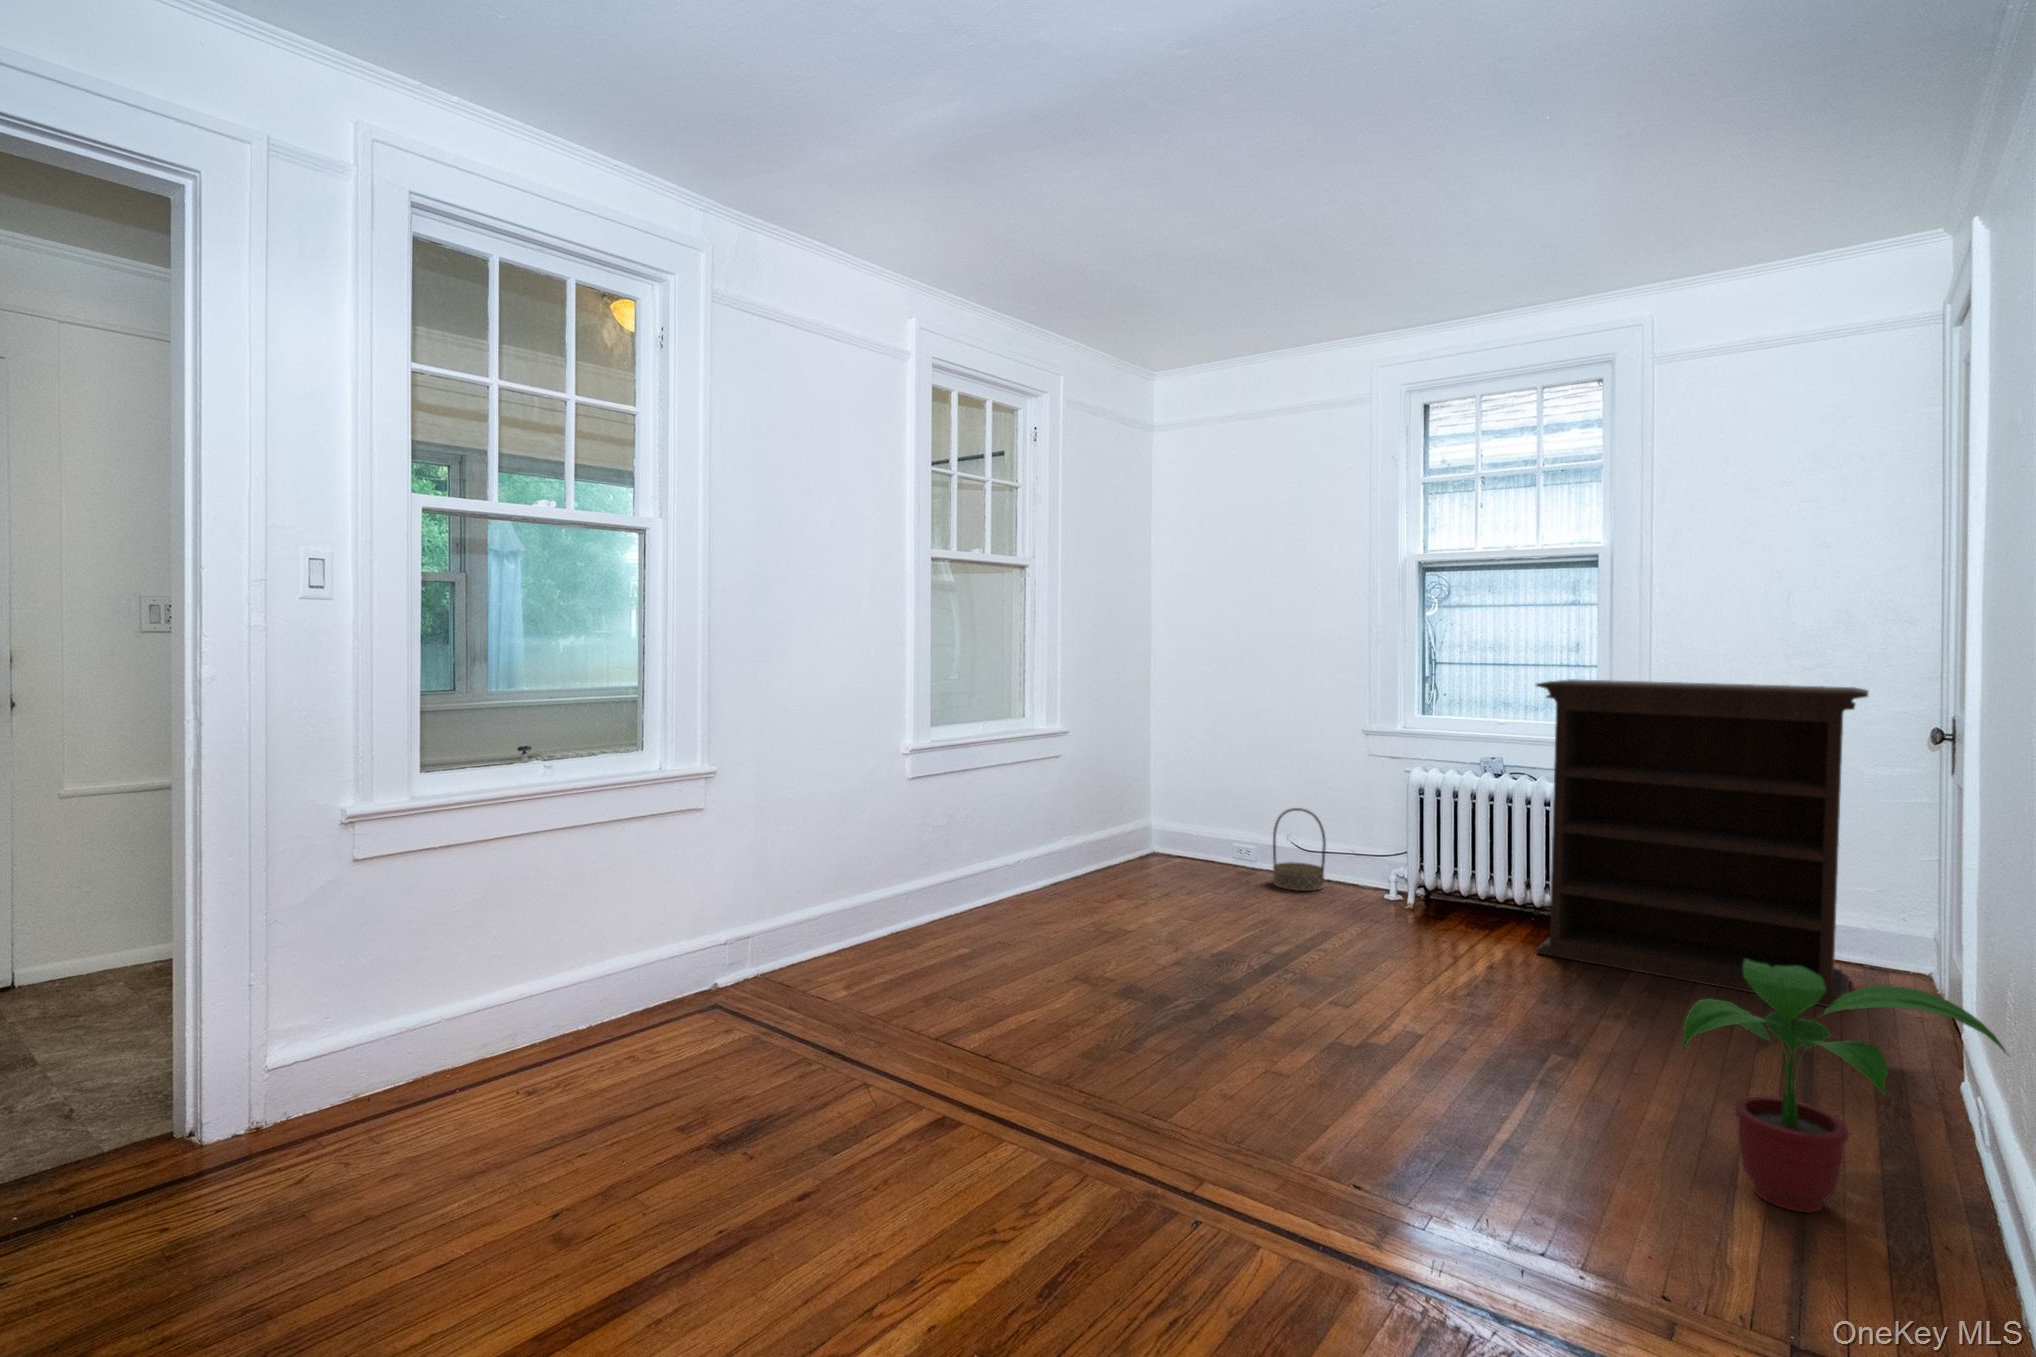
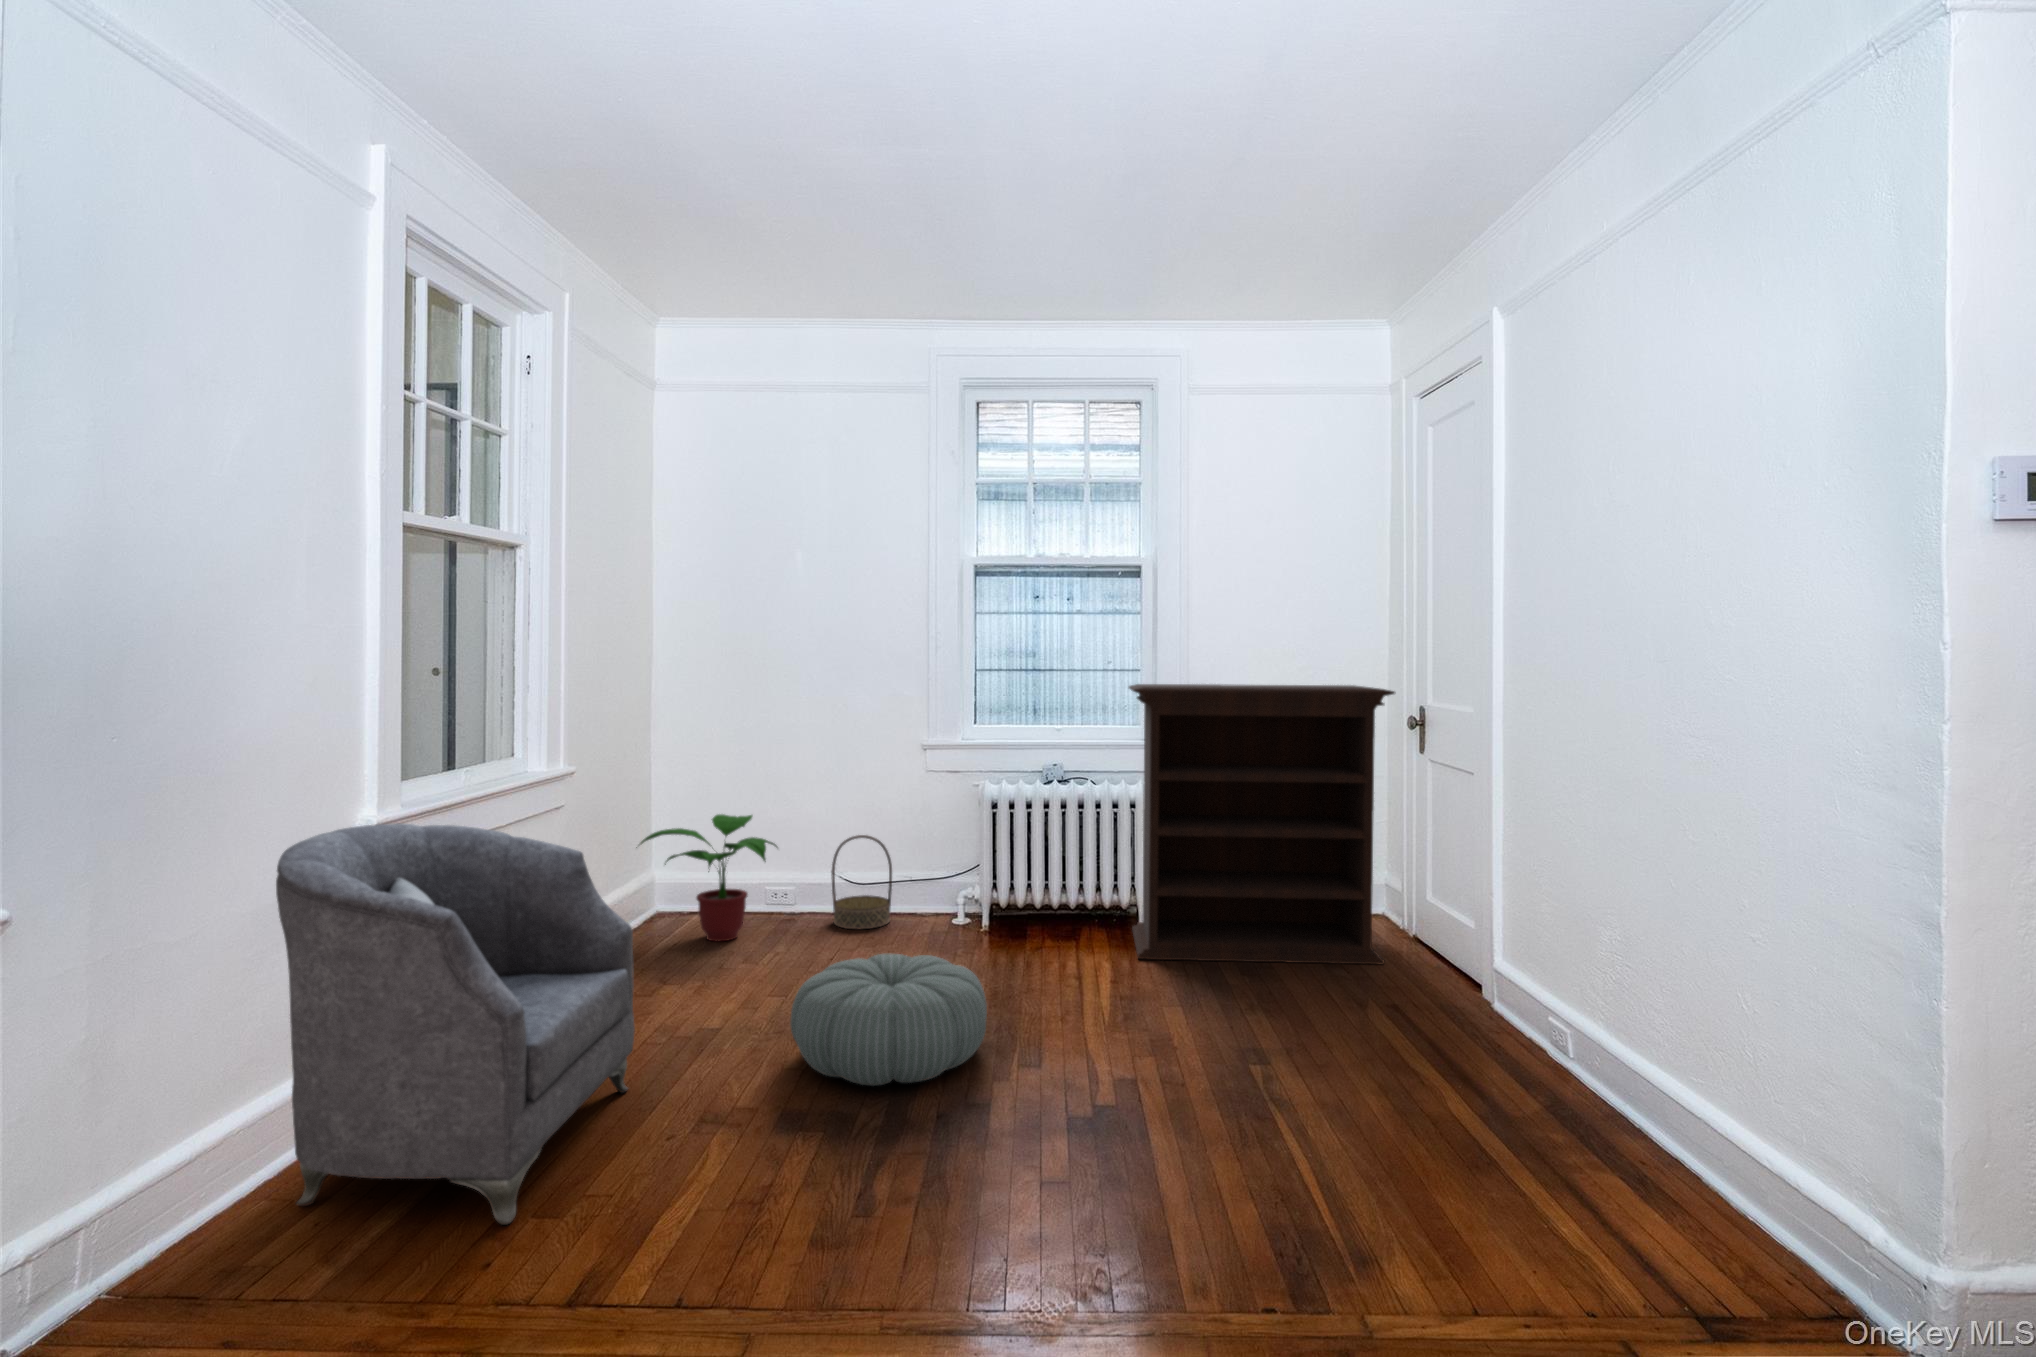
armchair: none [847,750,1052,995] -> present [276,823,635,1225]
pouf: none [1158,891,1320,988] -> present [790,953,987,1086]
potted plant: present [1682,959,2007,1213] -> present [636,814,777,941]

